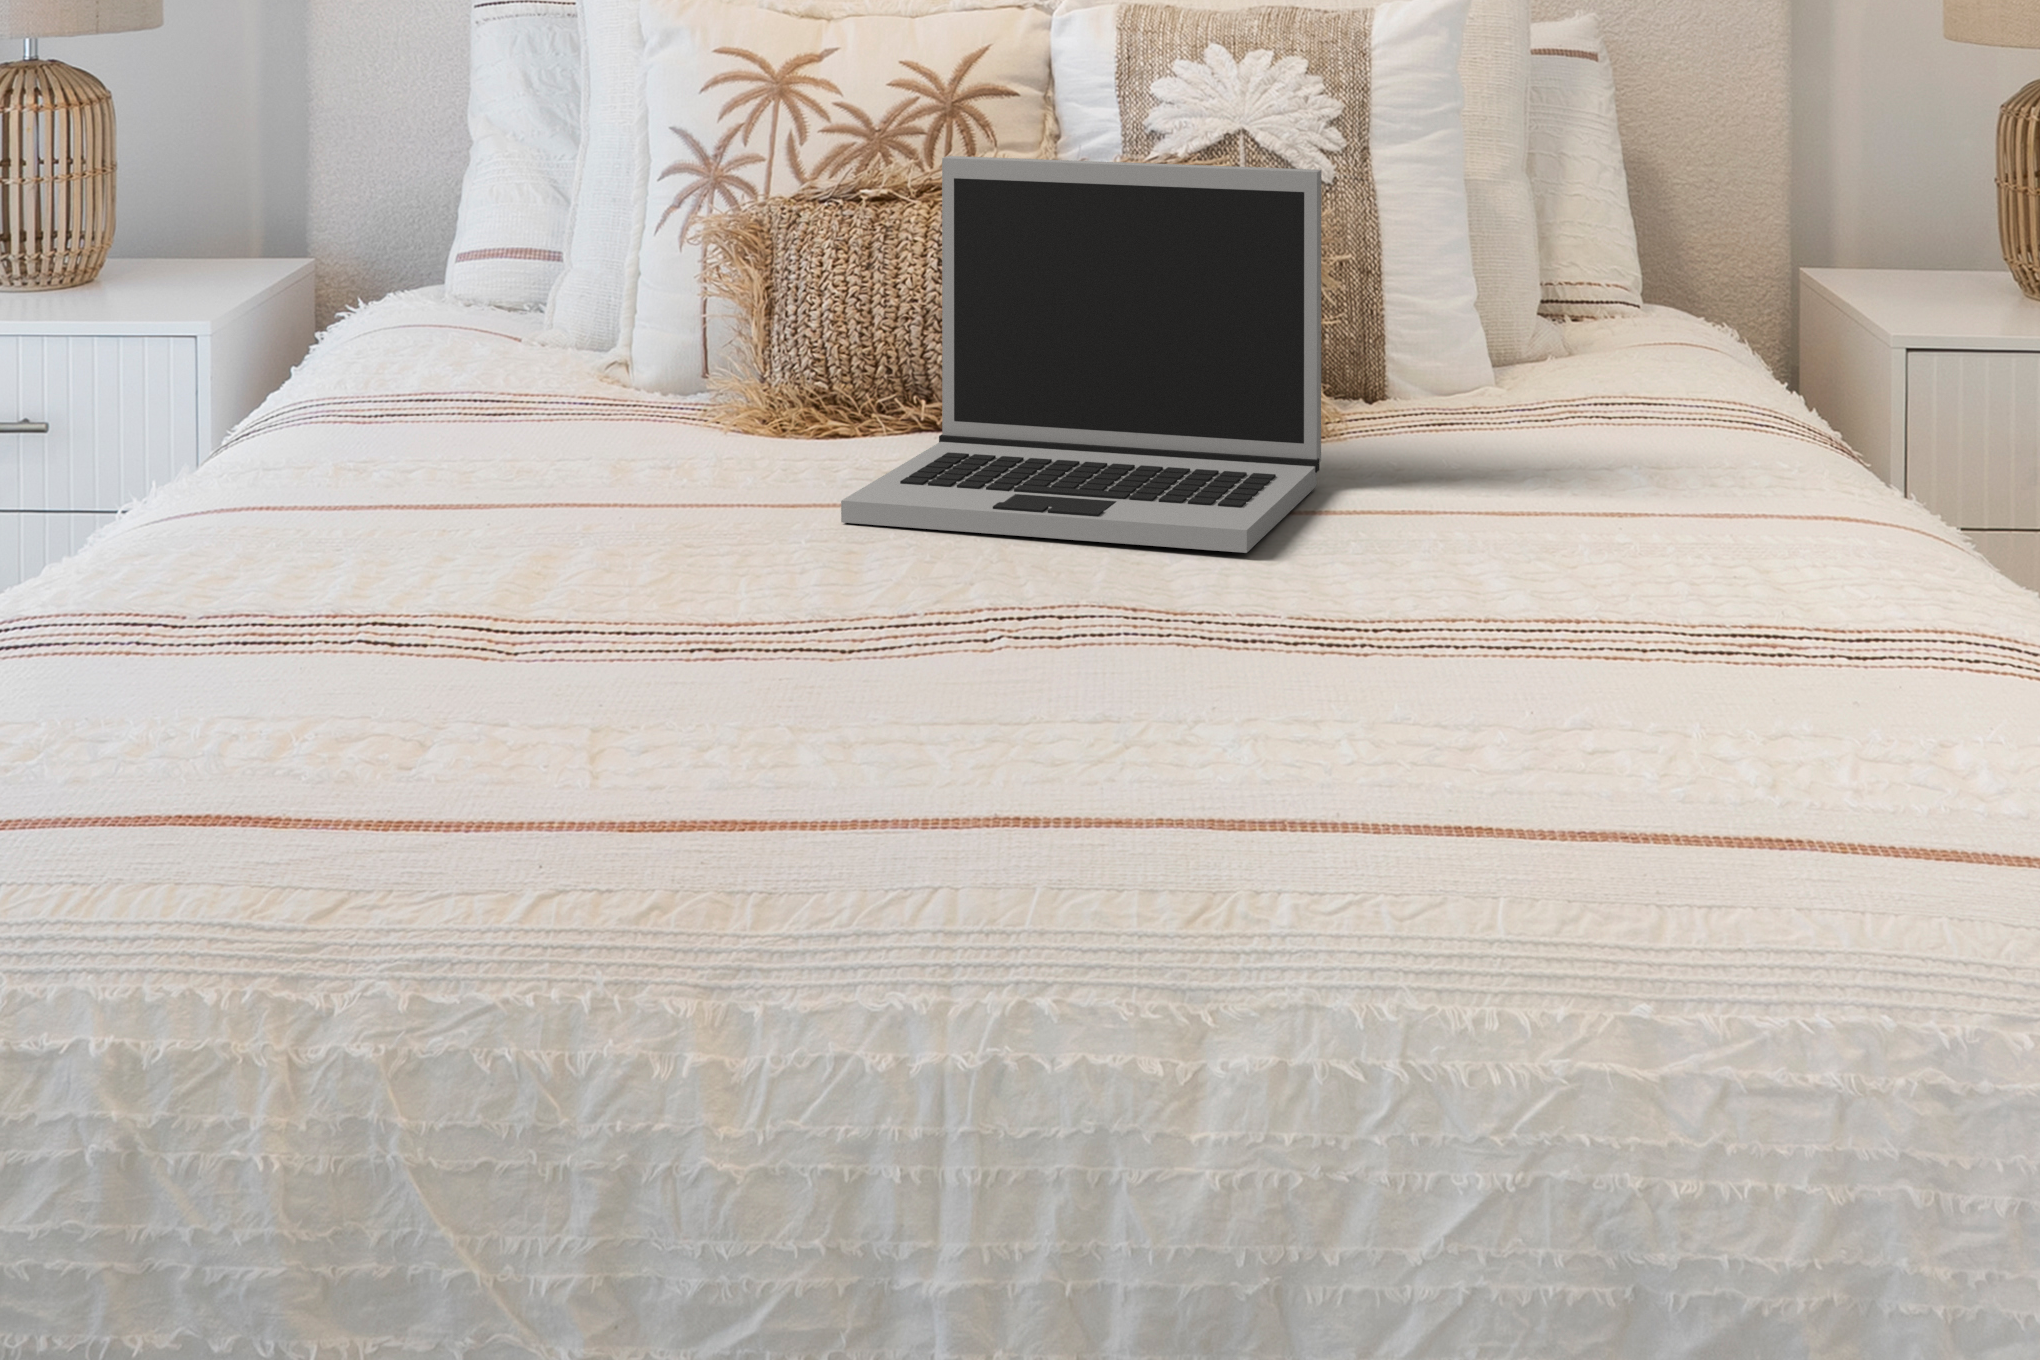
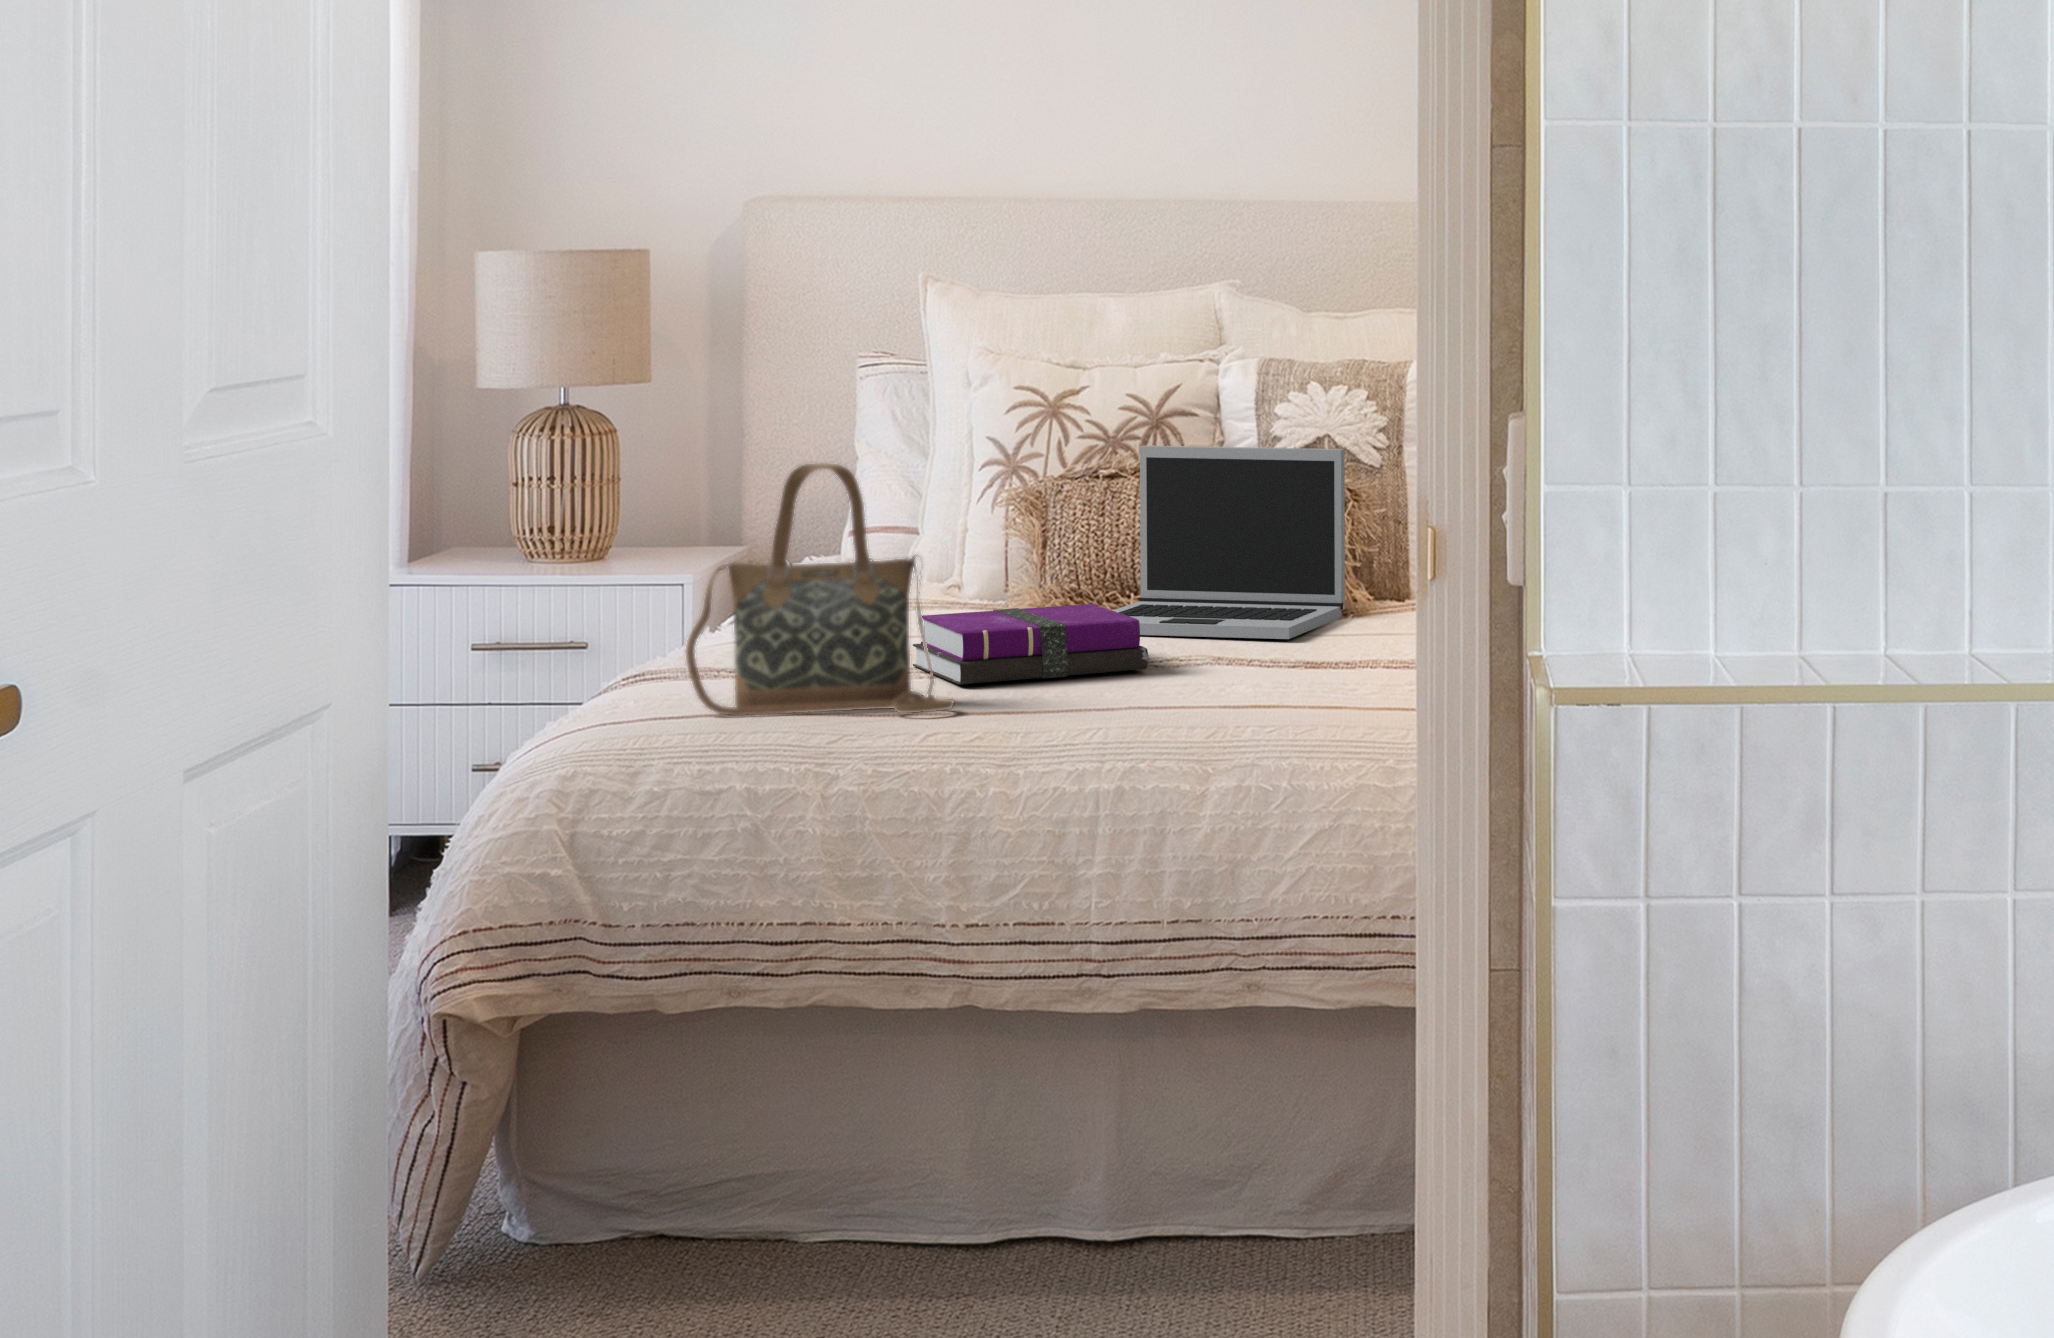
handbag: none [41,235,609,805] -> present [686,464,954,716]
notebook: none [529,488,999,693] -> present [913,604,1148,685]

